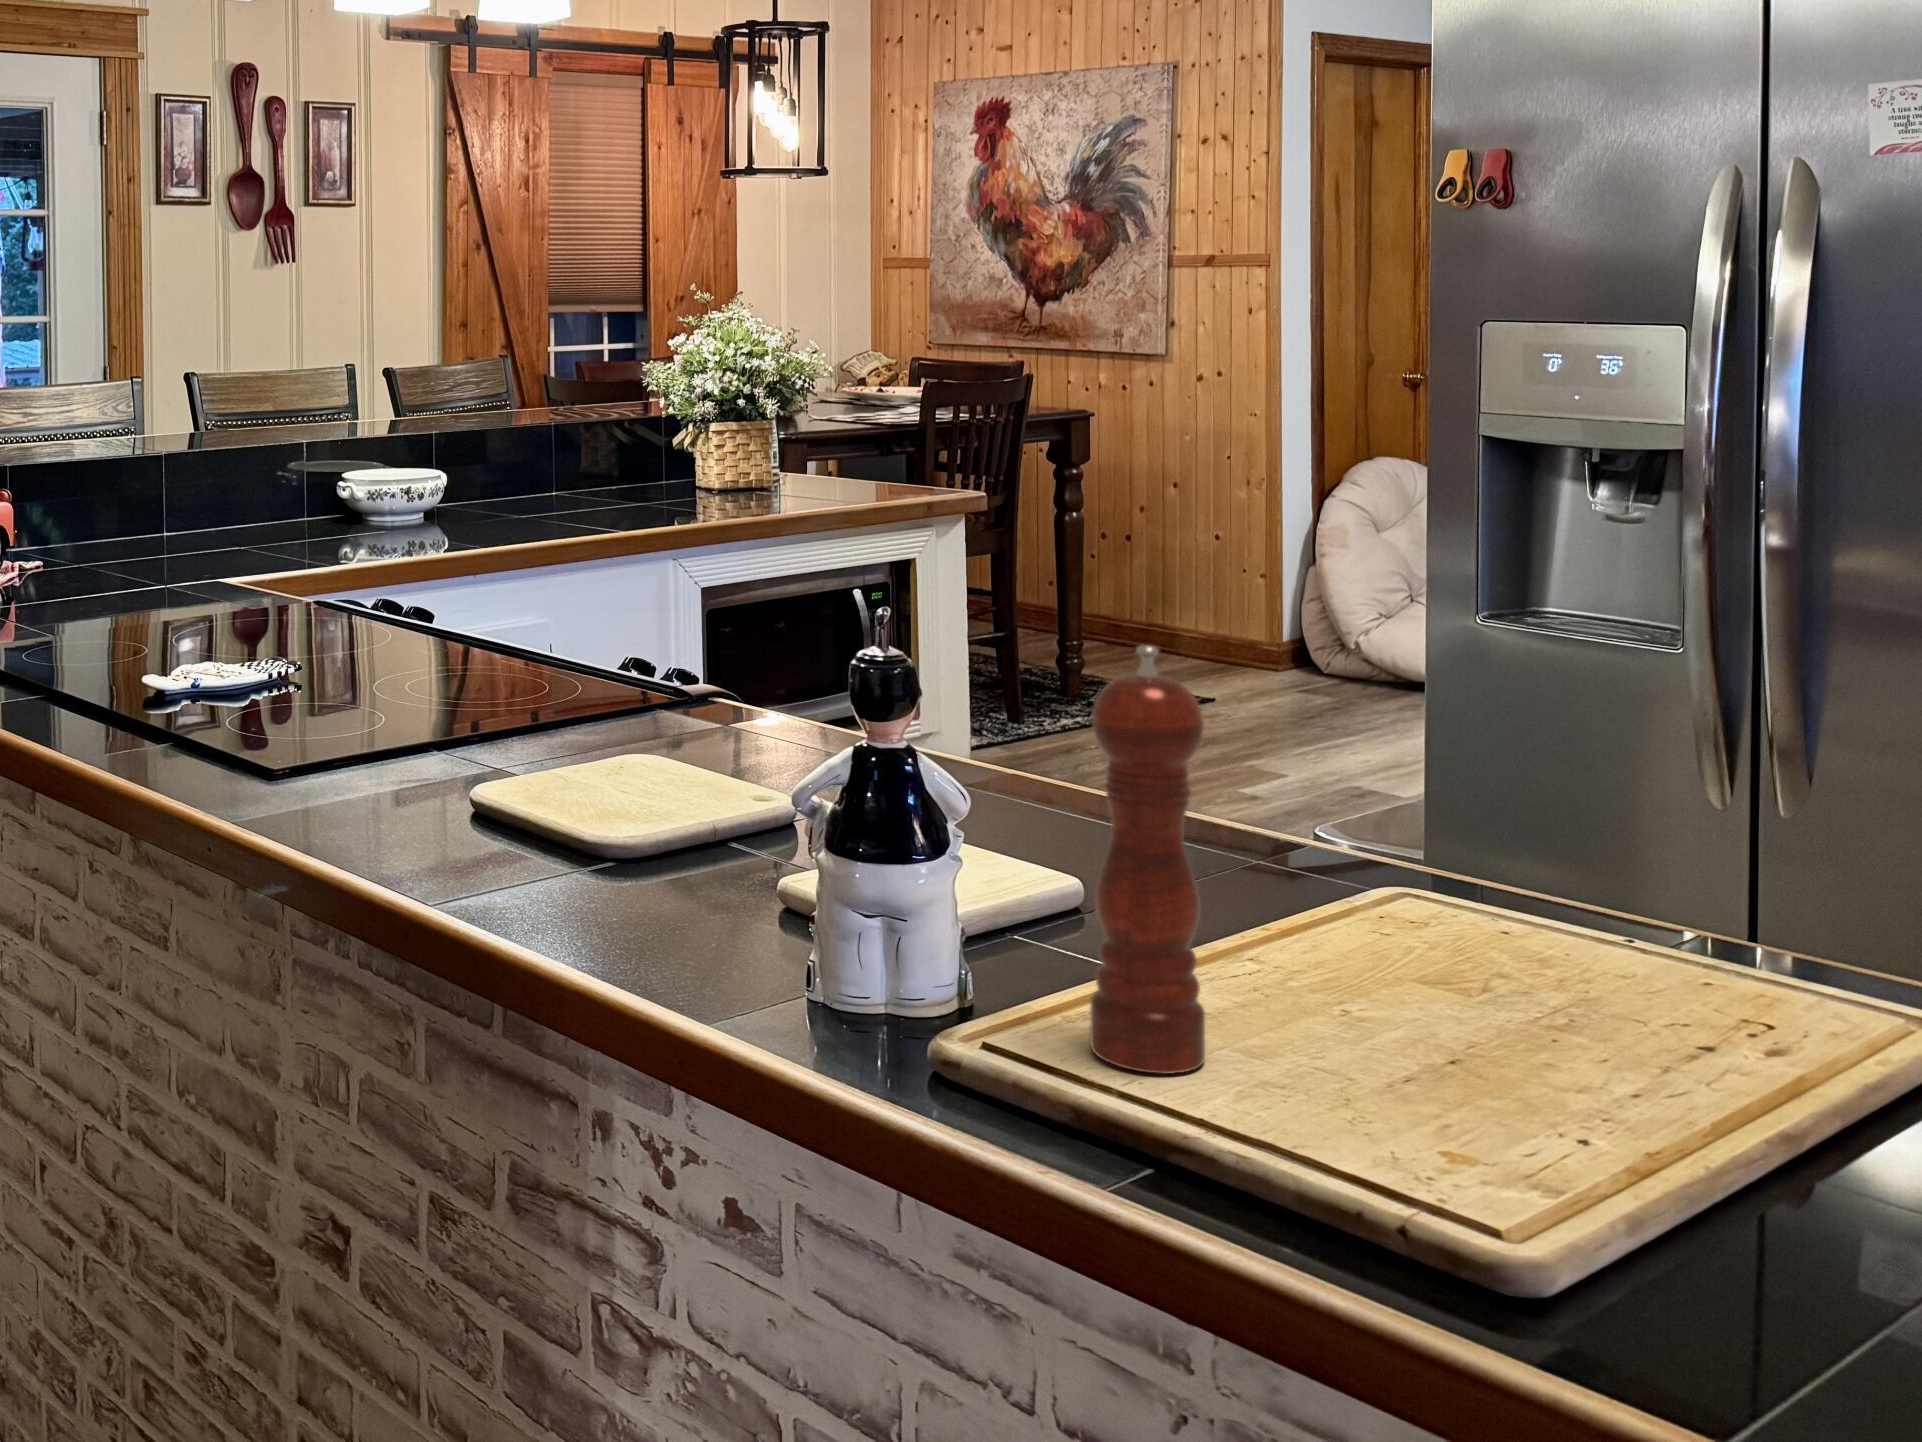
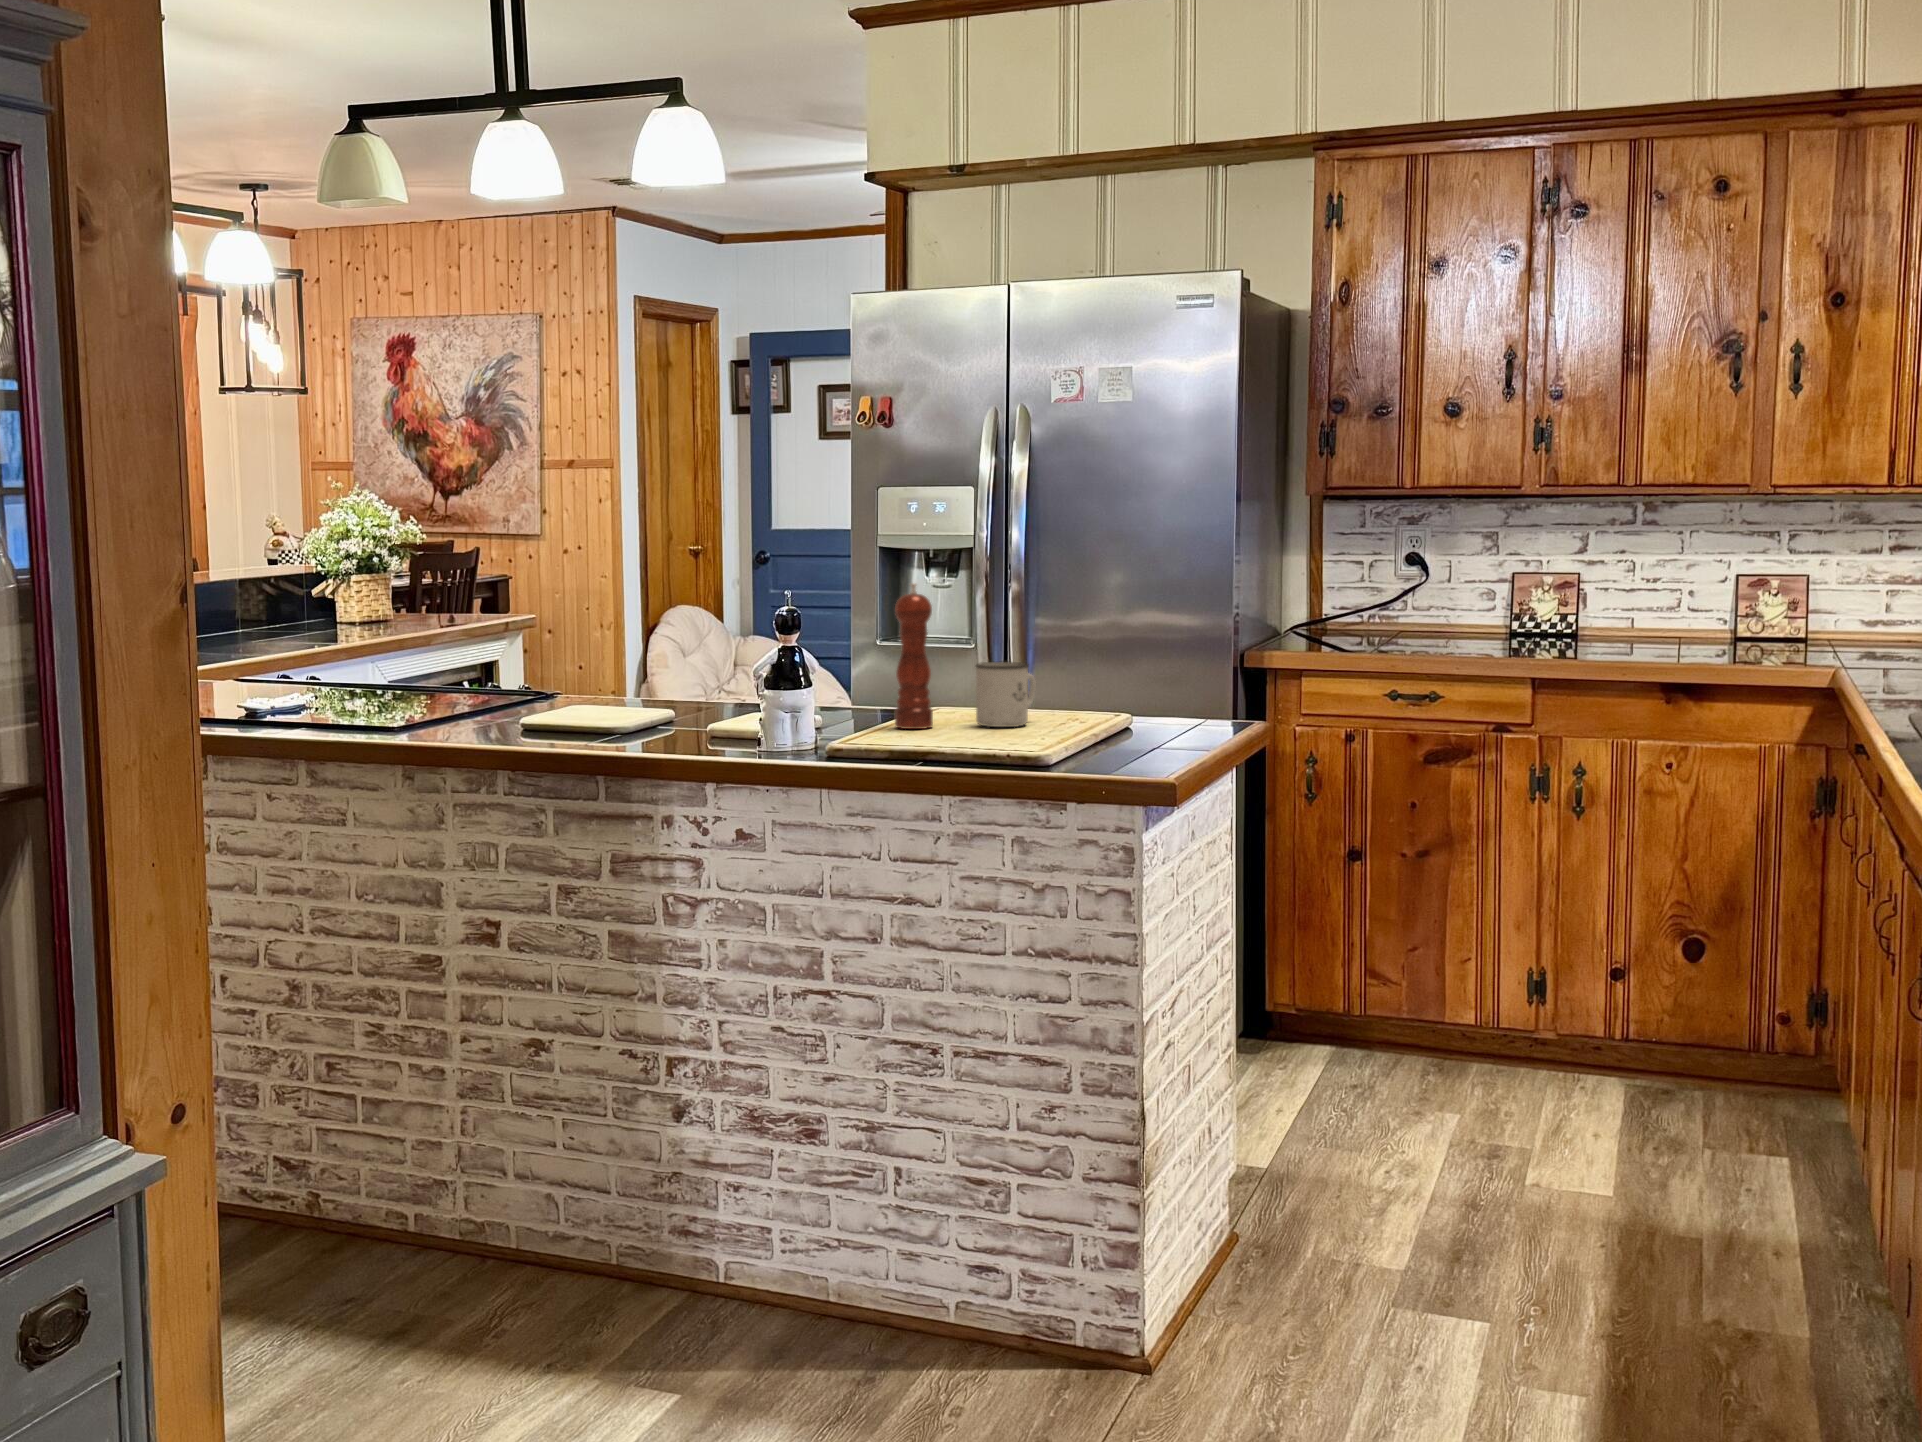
mug: none [1335,897,1557,1134] -> present [976,662,1036,727]

